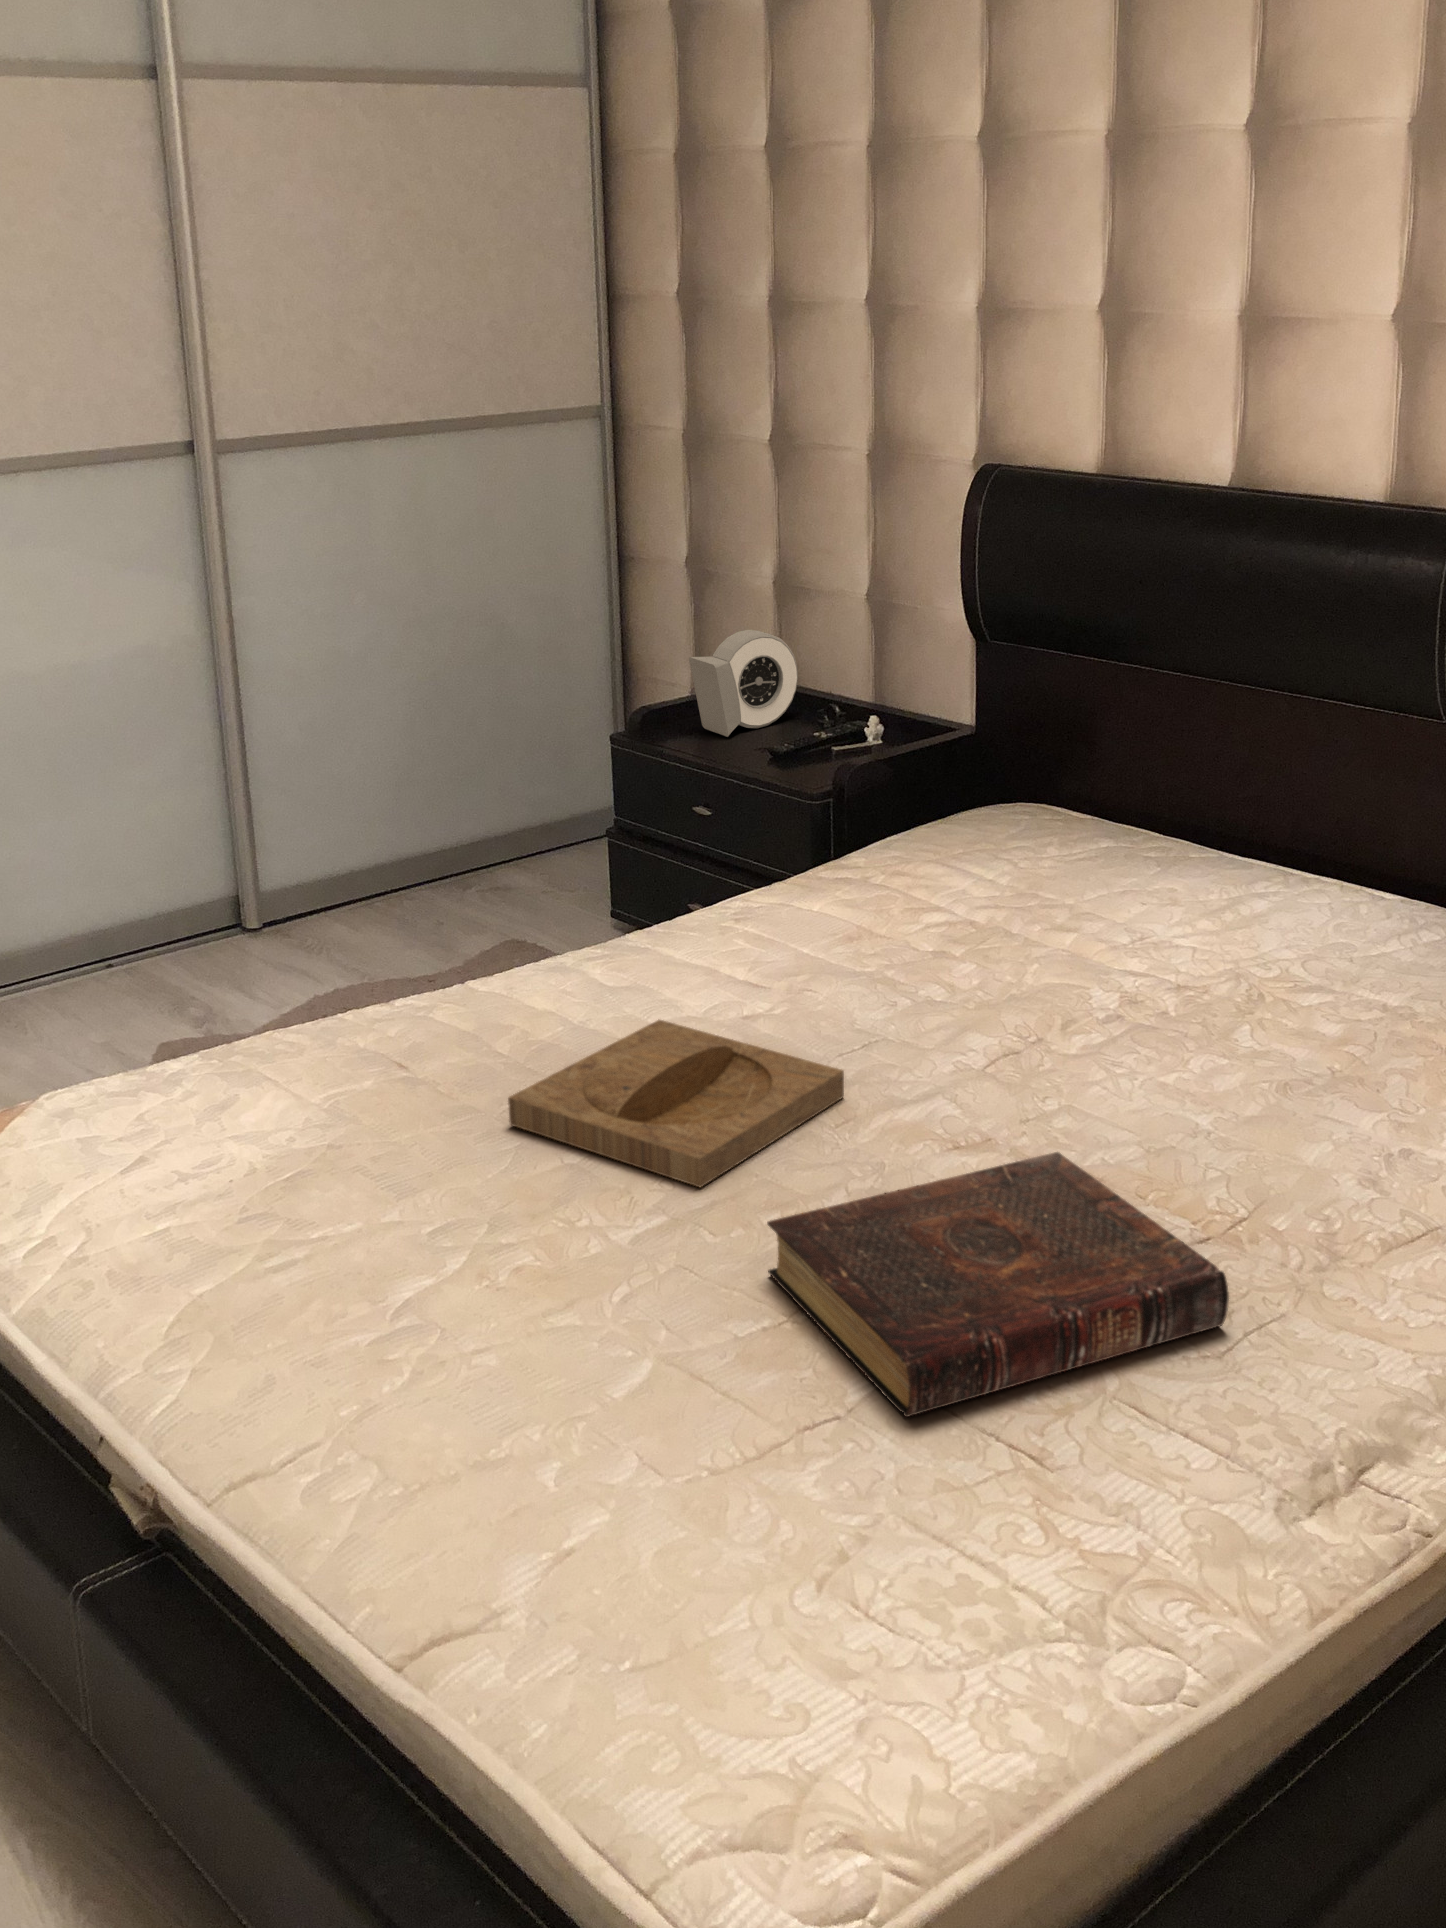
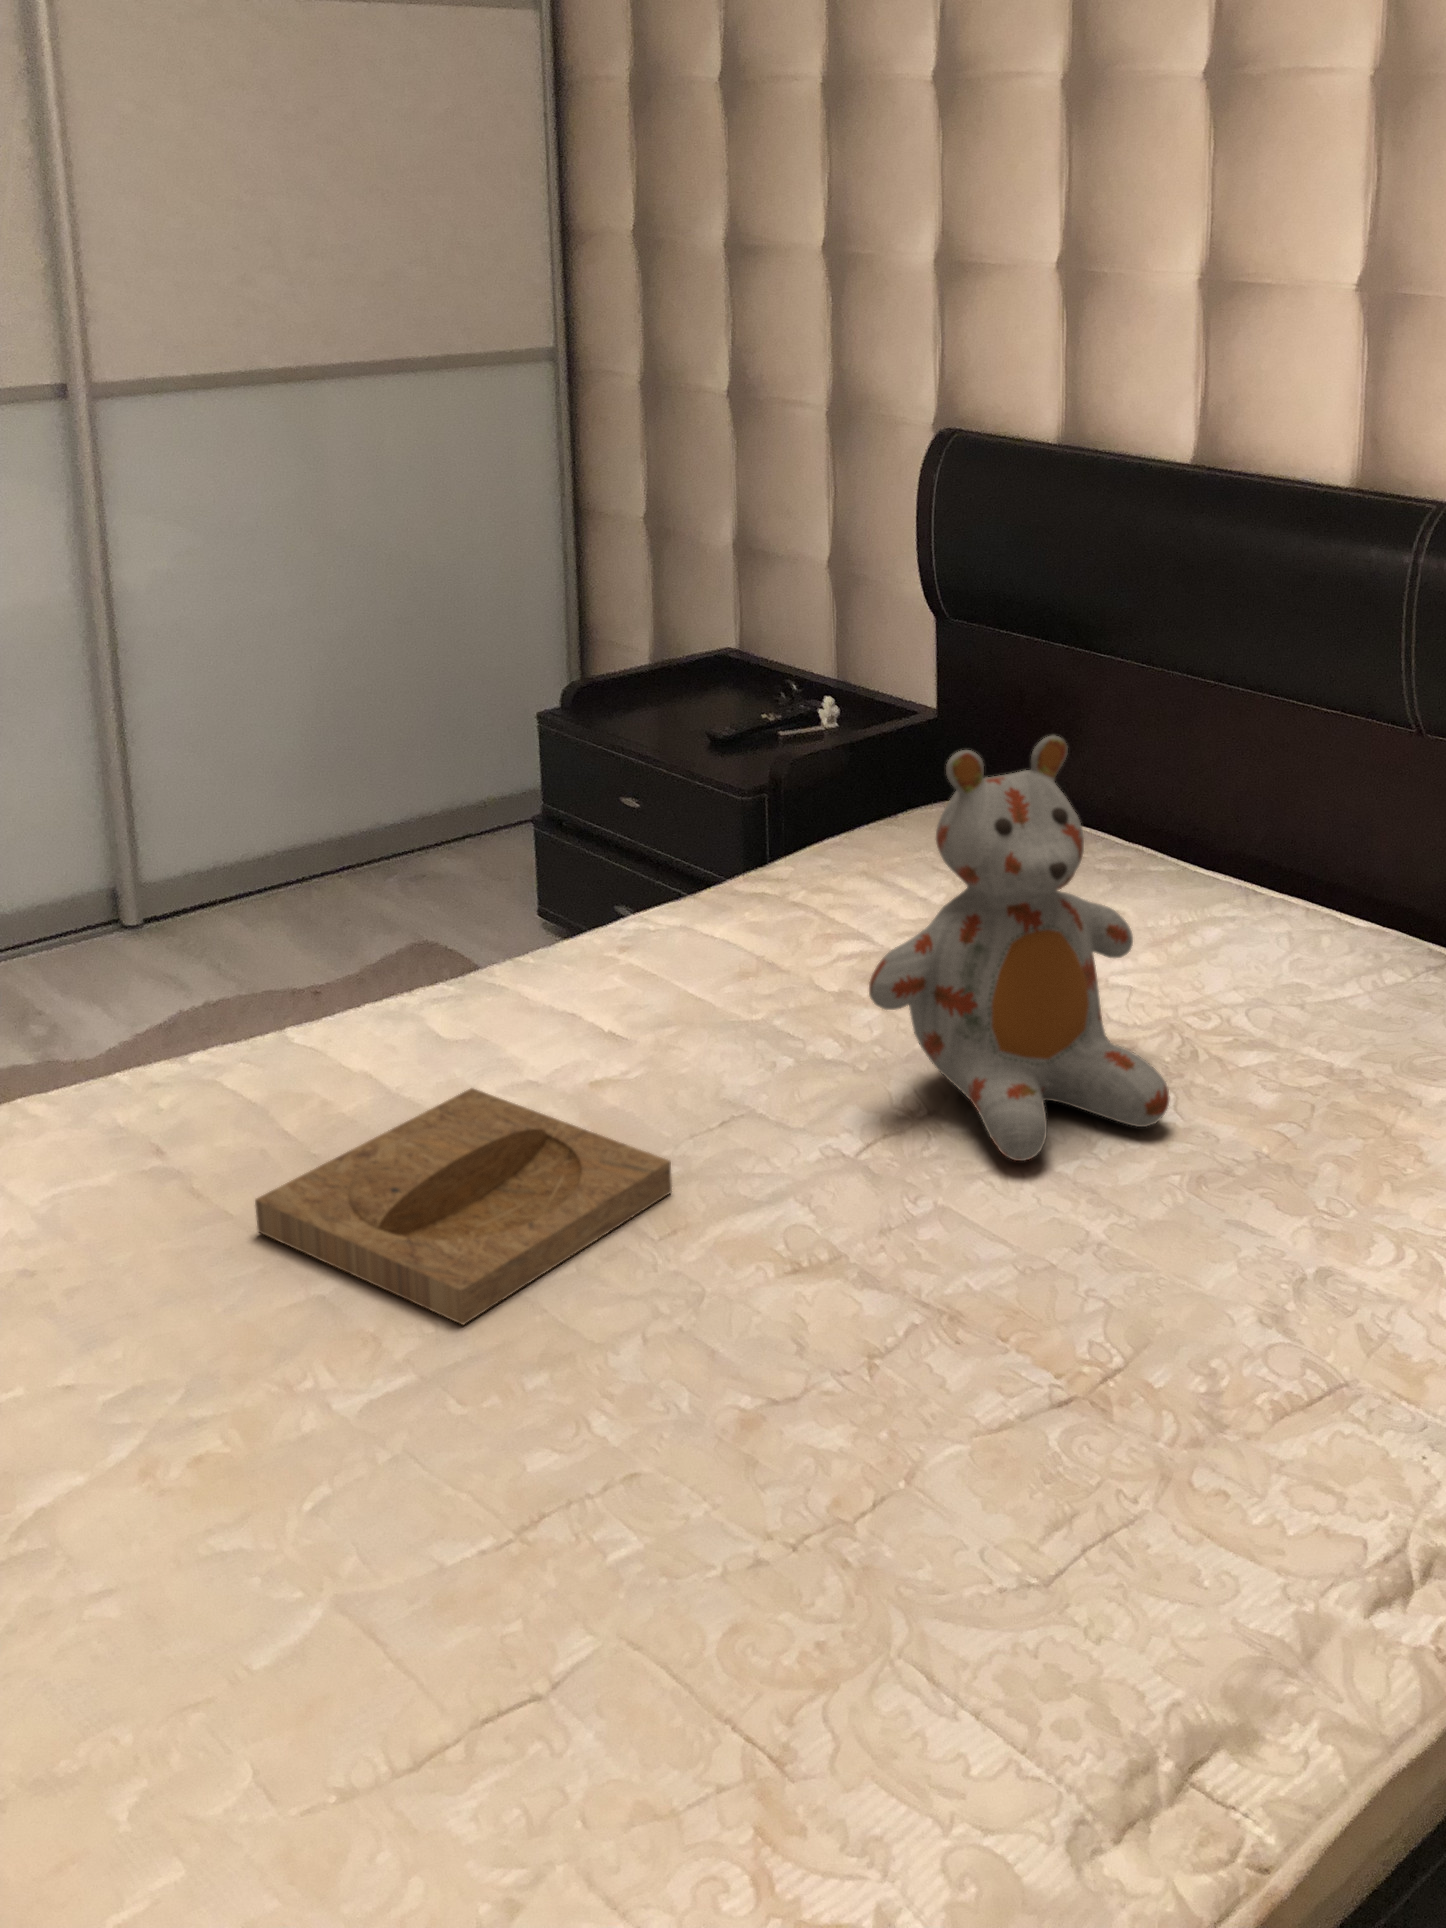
alarm clock: present [689,630,798,737] -> none [628,596,751,713]
stuffed bear: none [998,714,1259,1074] -> present [869,736,1170,1161]
book: present [767,1152,1229,1417] -> none [506,1286,1060,1690]

